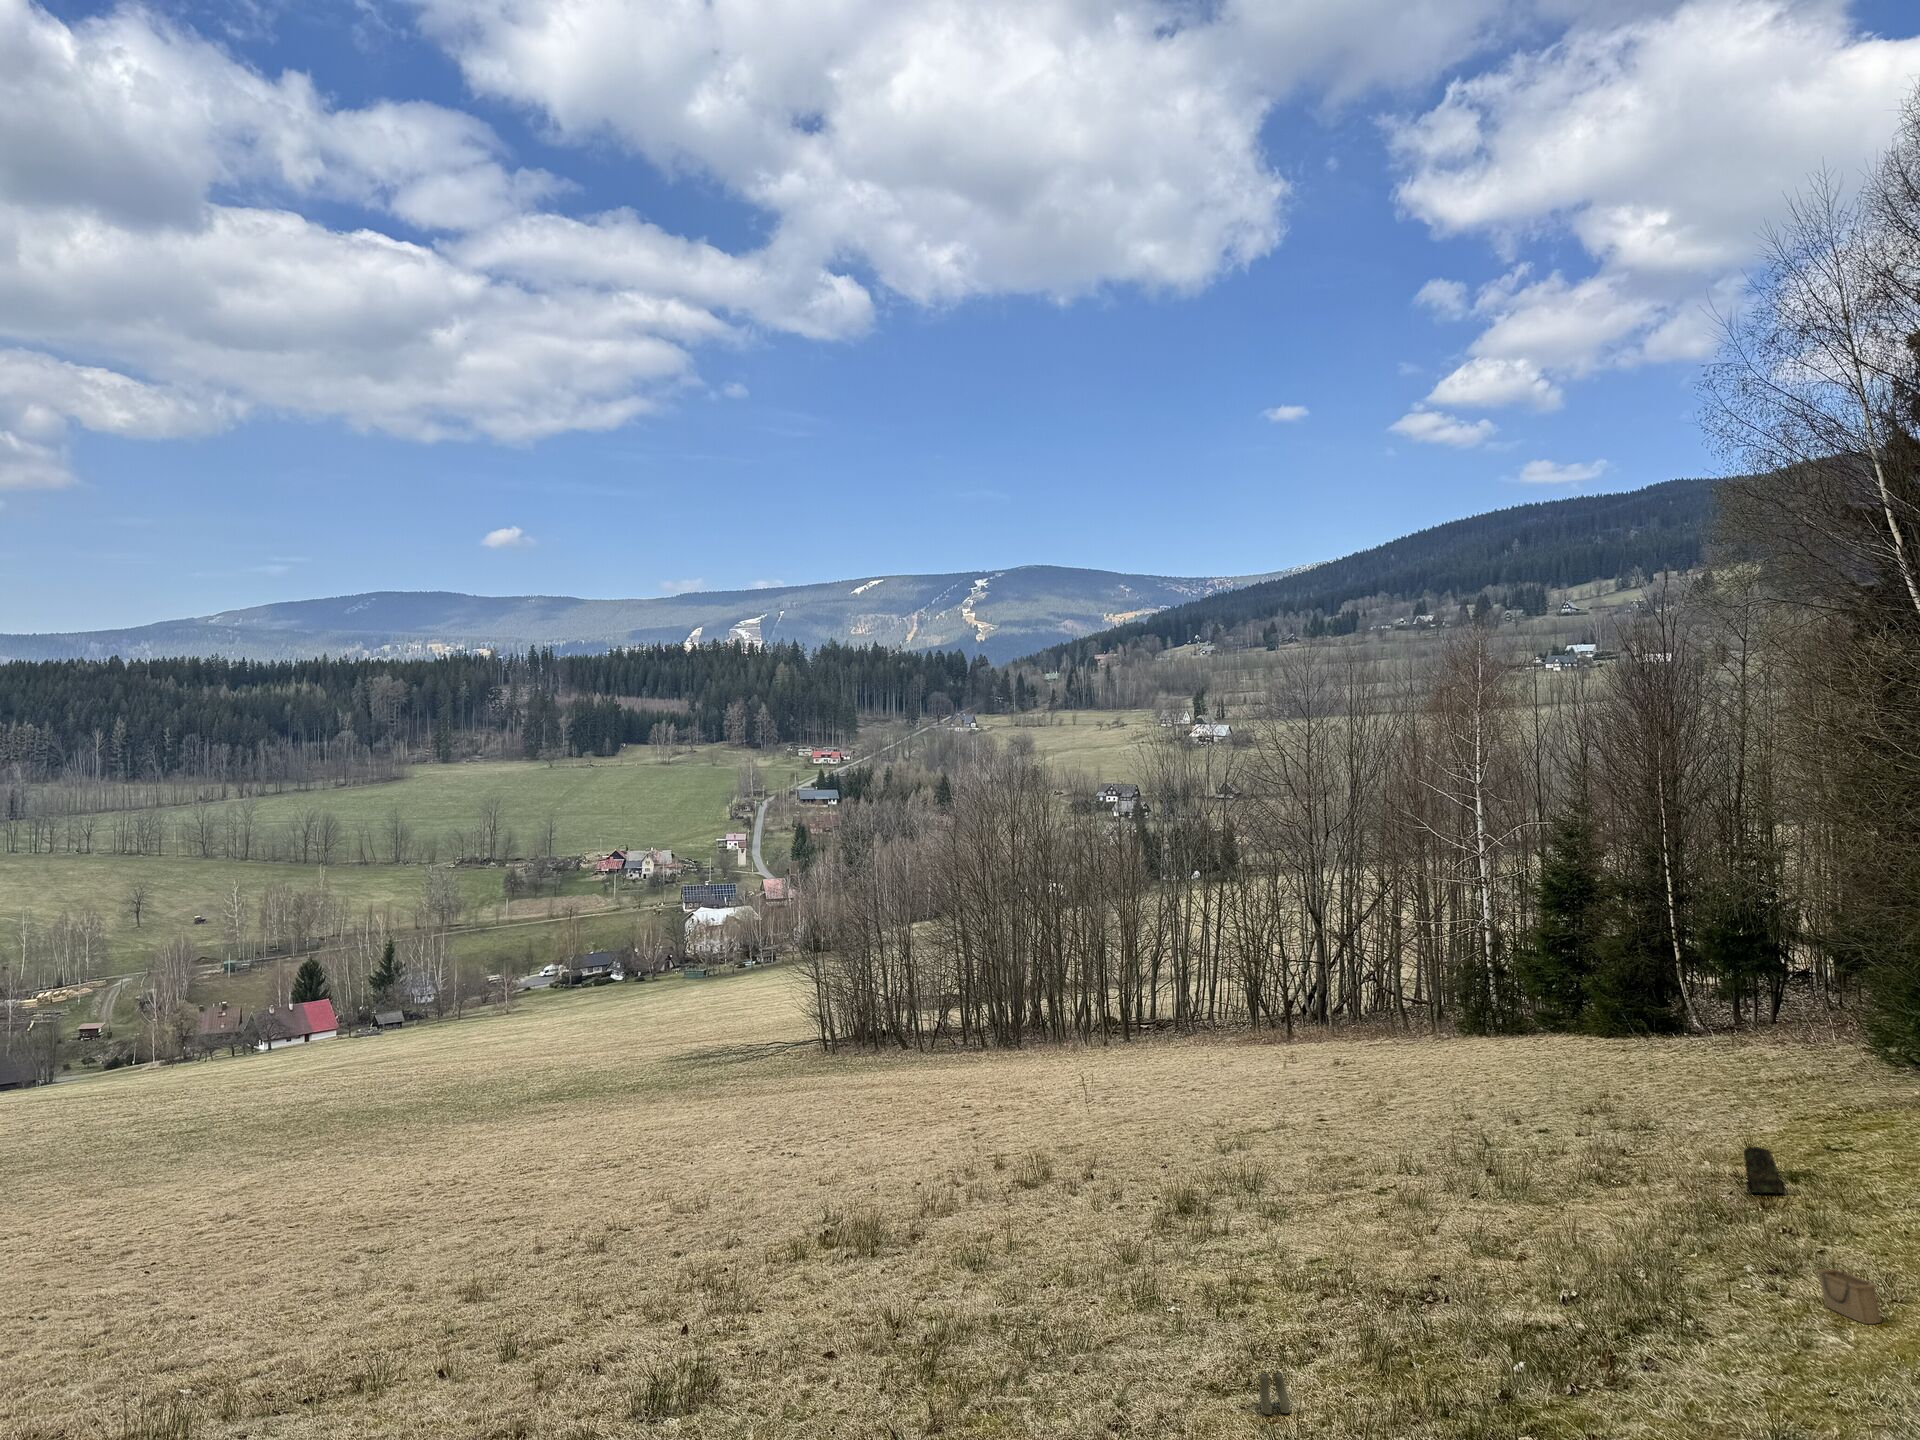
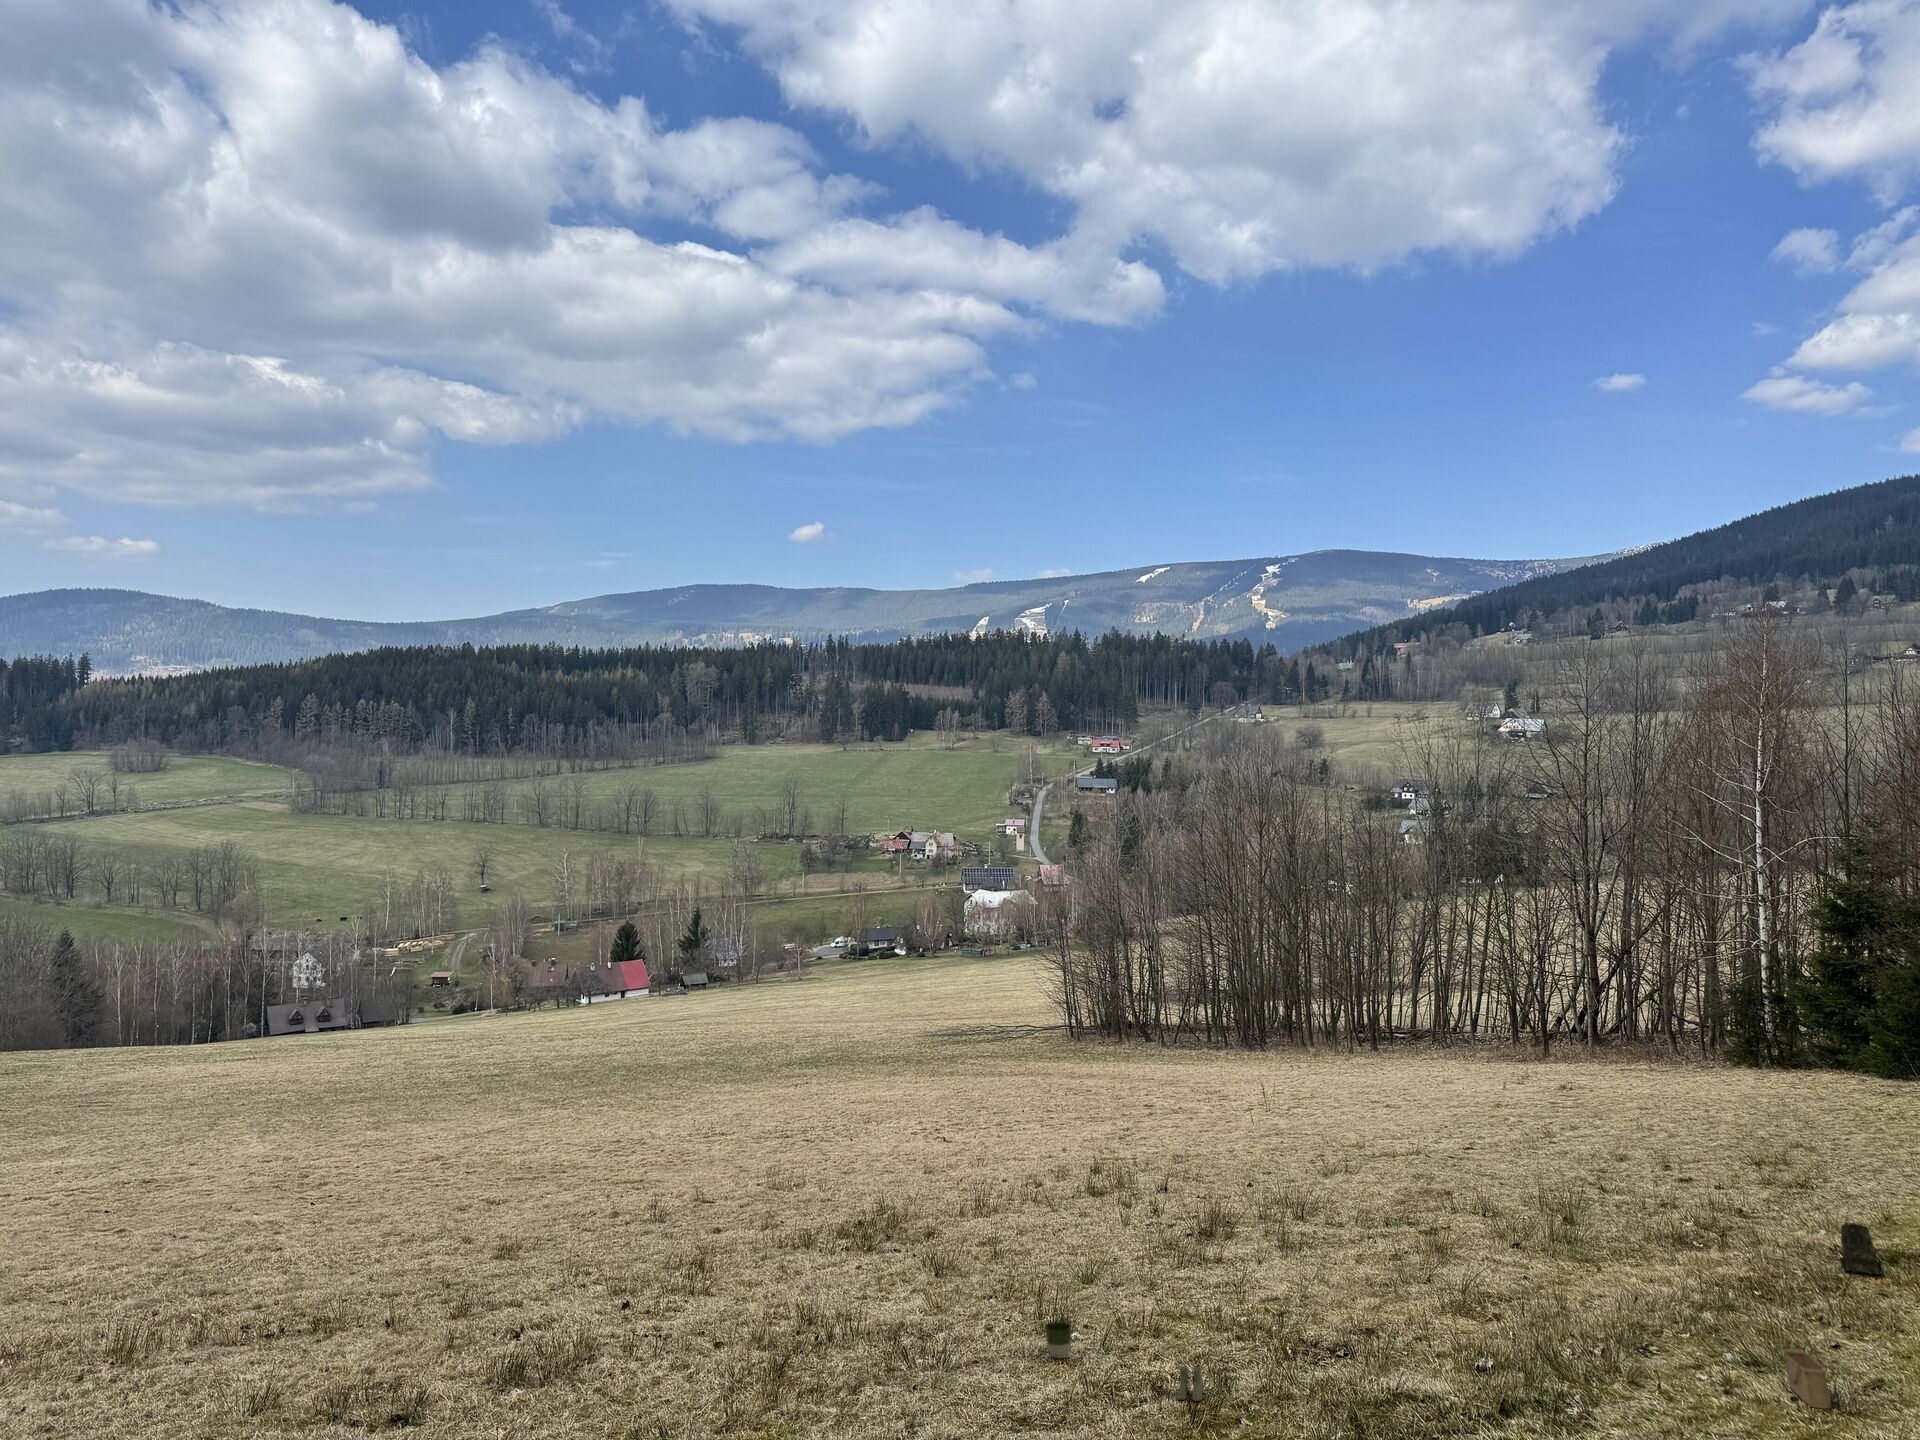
planter: none [1070,1342,1102,1387] -> present [1045,1322,1071,1358]

